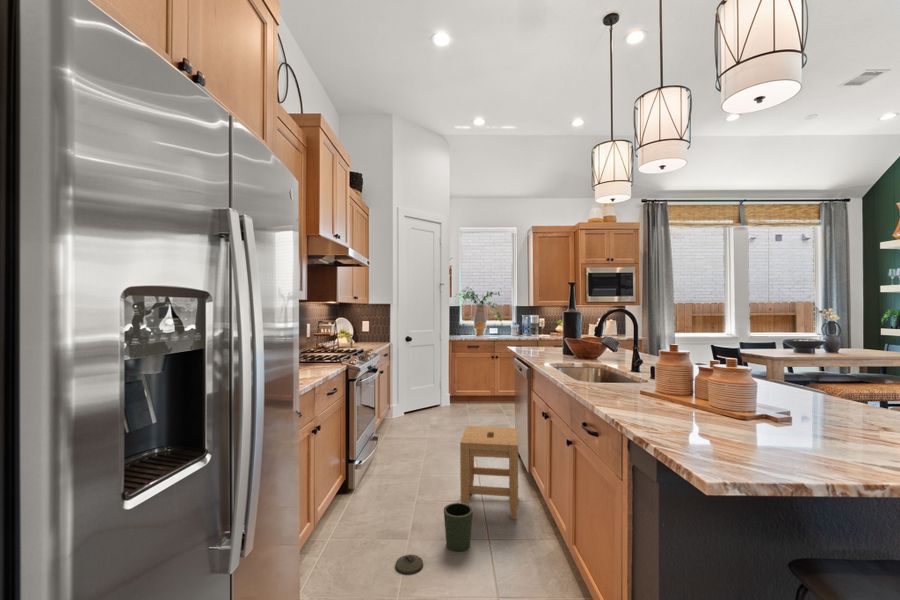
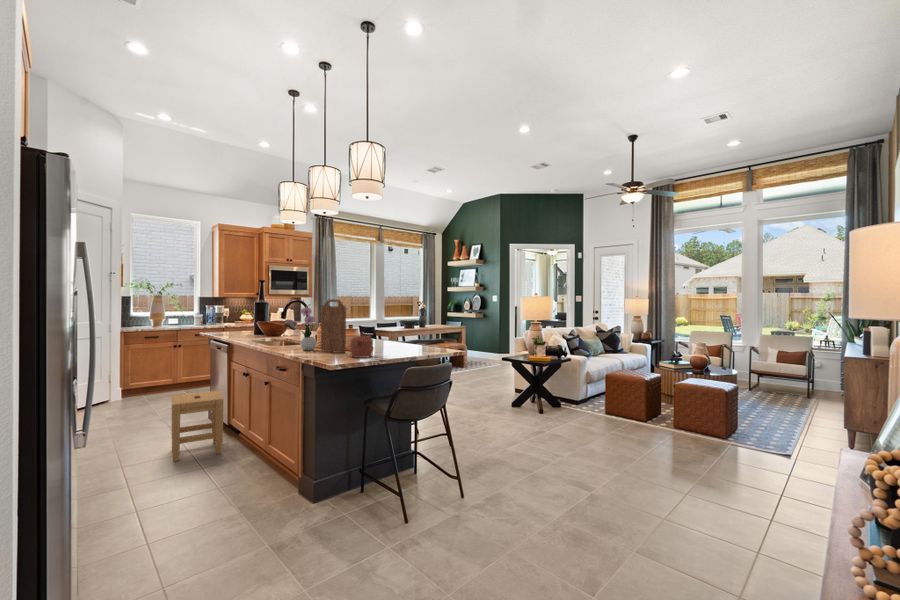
flower arrangement: none [622,309,657,405] -> present [300,300,317,350]
cutting board: none [664,309,725,428] -> present [321,299,346,353]
teapot: none [747,391,818,464] -> present [351,332,373,358]
trash can: present [395,503,473,574] -> none [123,446,189,501]

